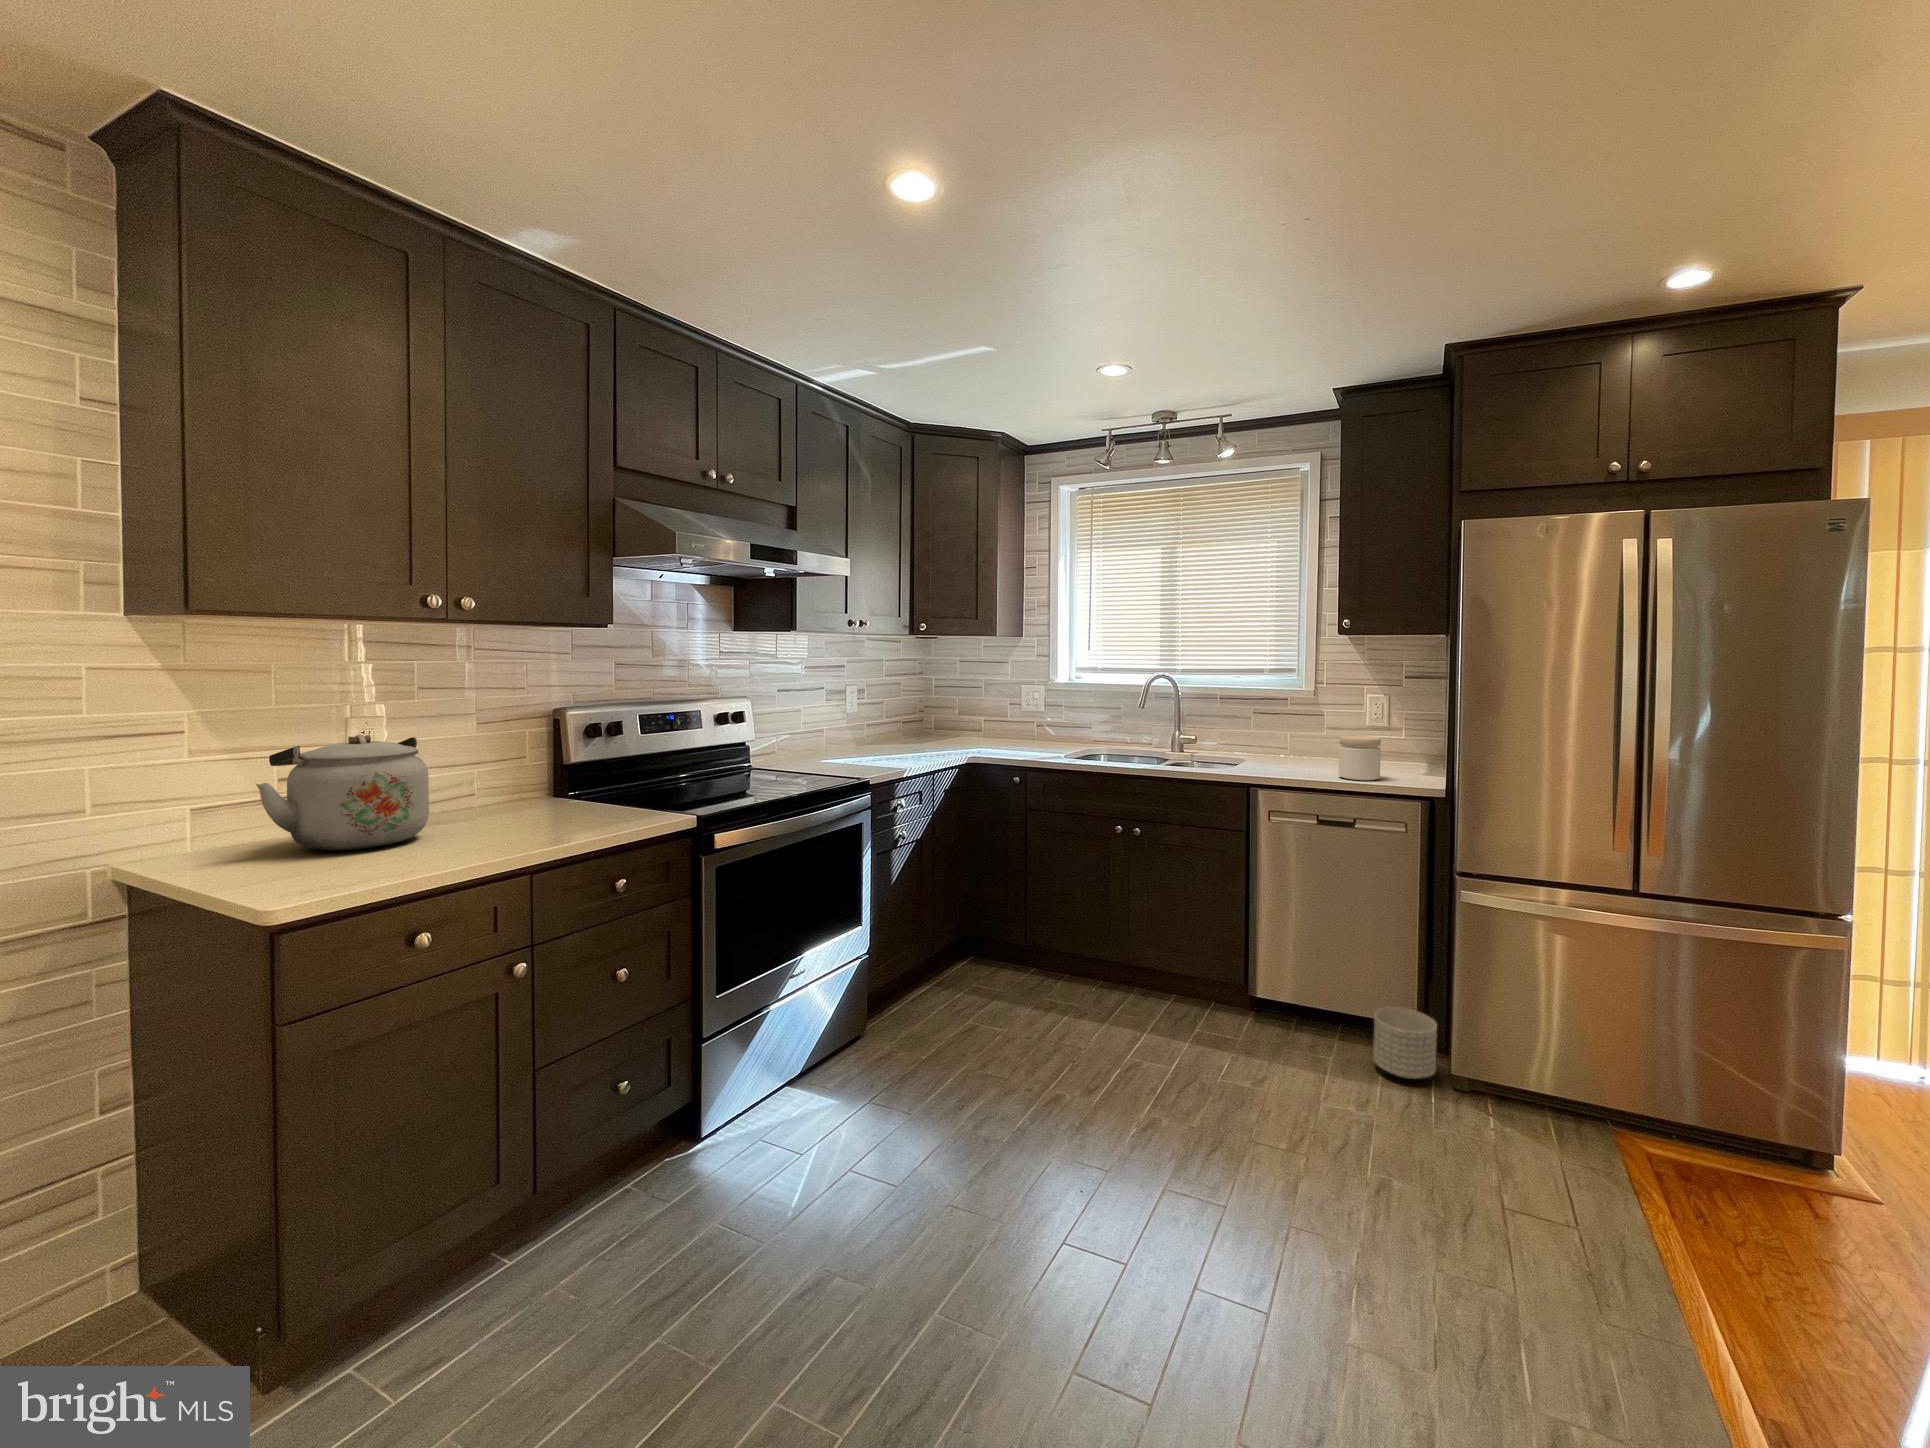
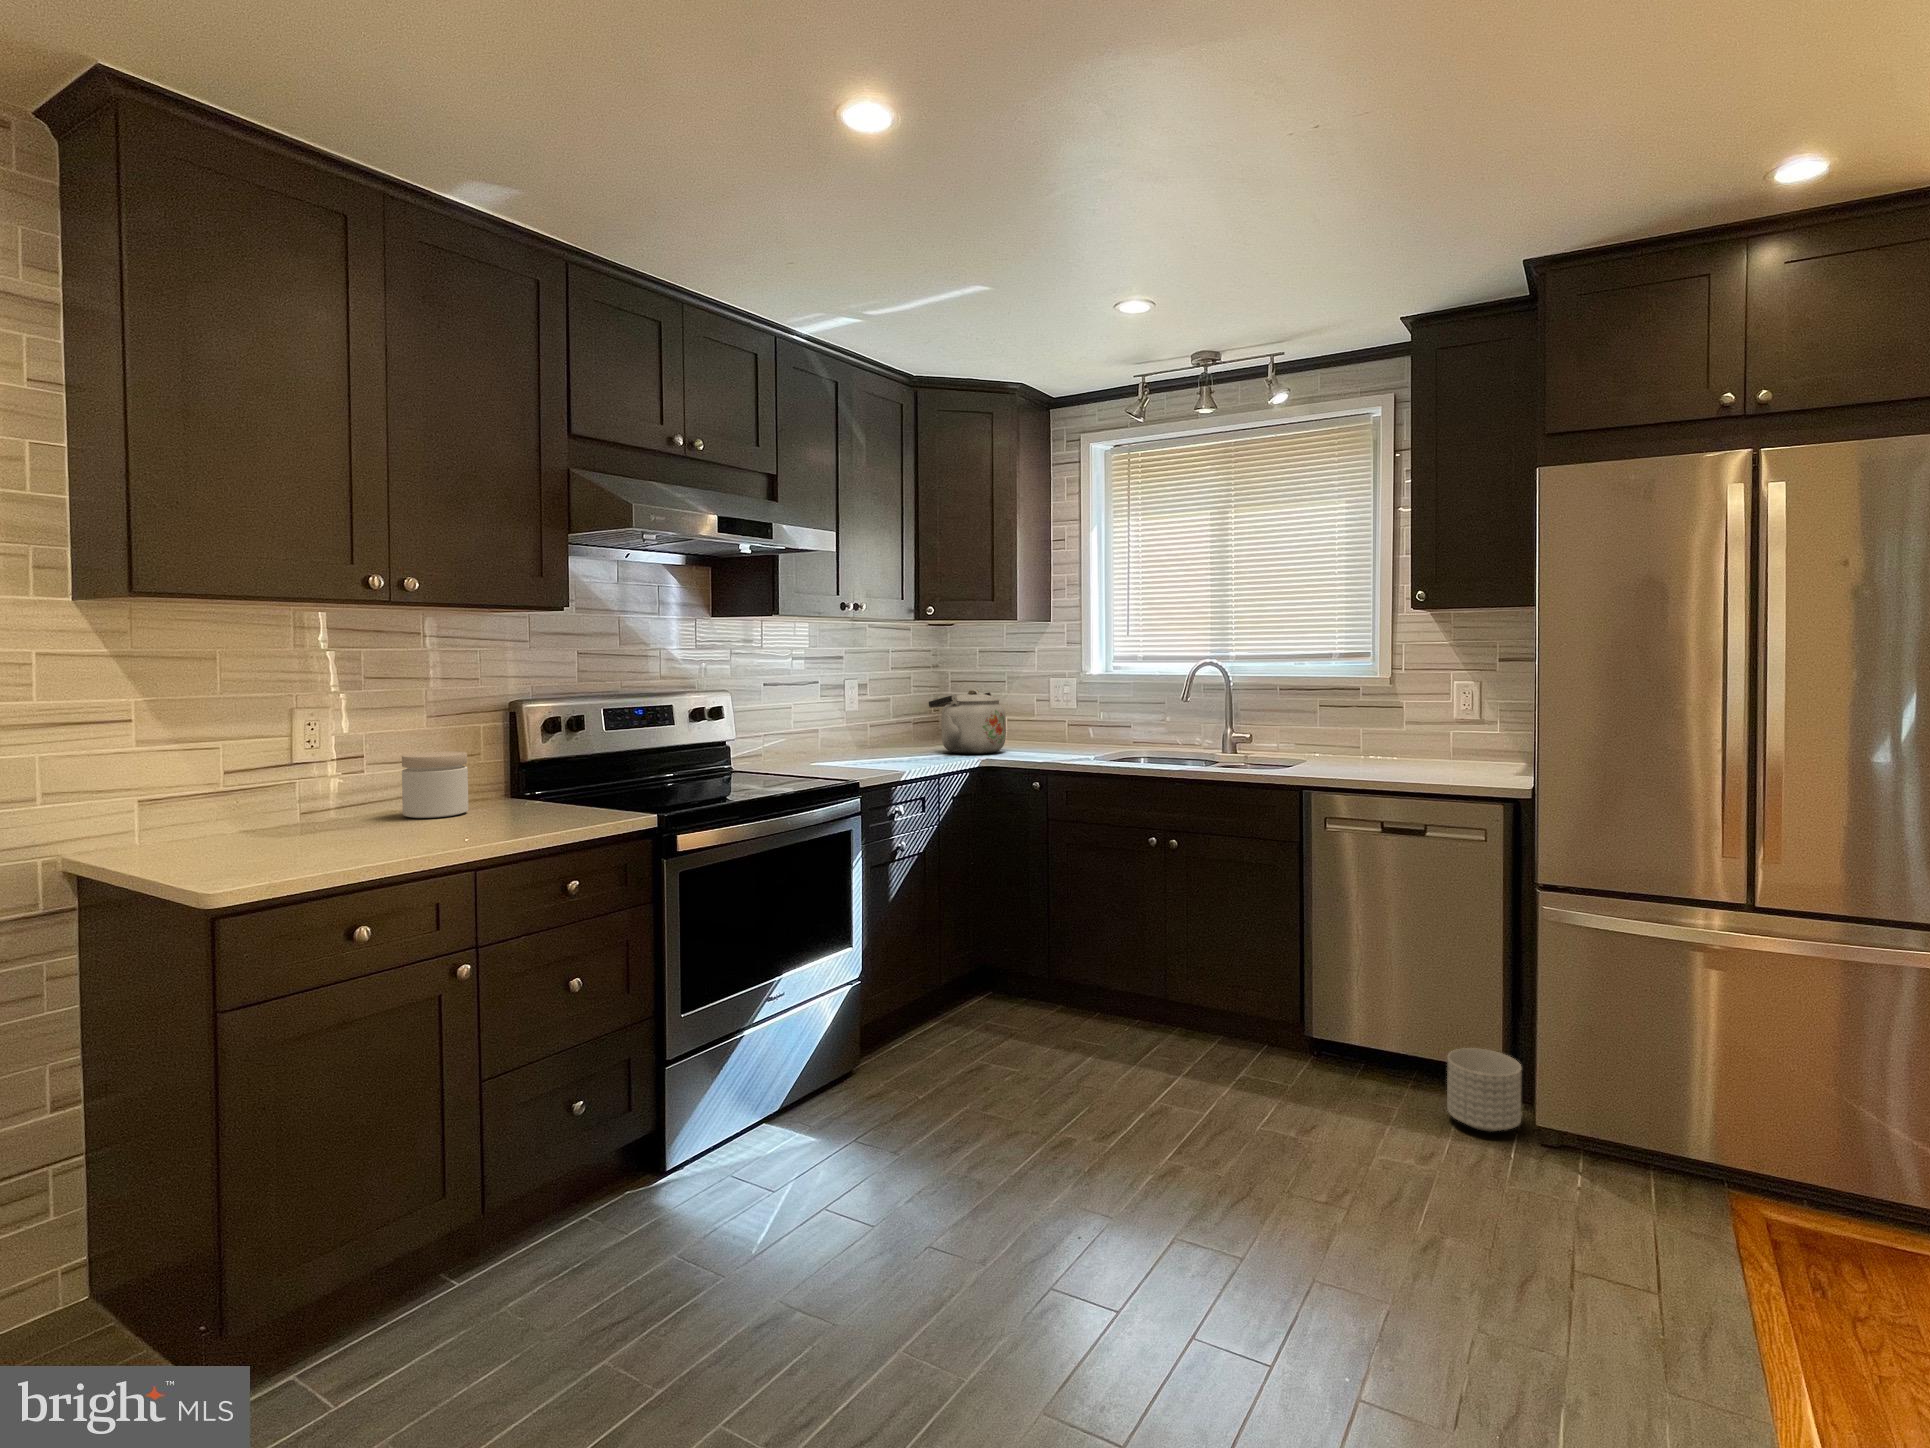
kettle: present [256,734,429,851] -> present [929,689,1006,754]
jar: present [1338,735,1381,780] -> present [402,751,468,818]

